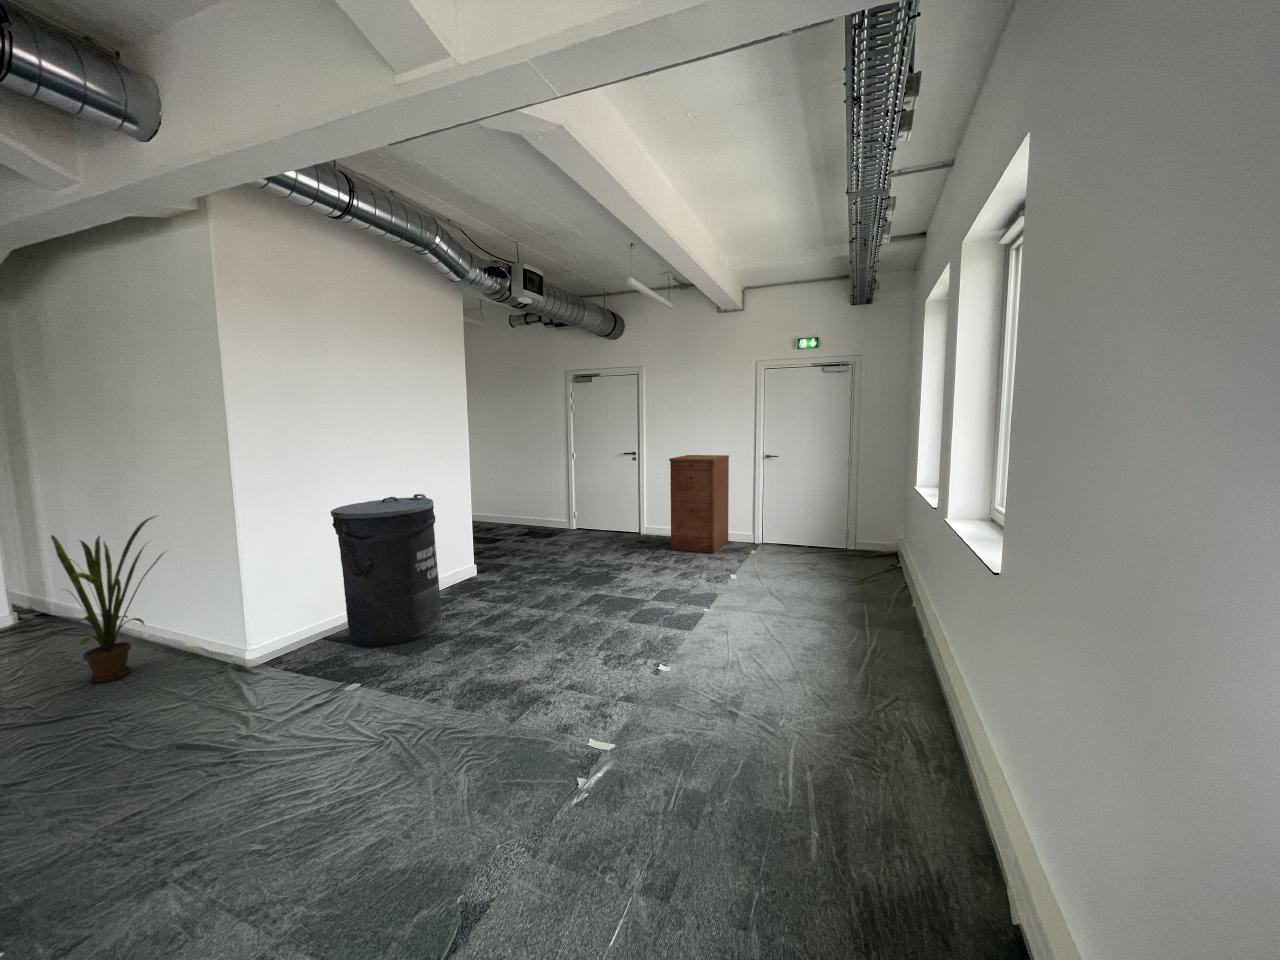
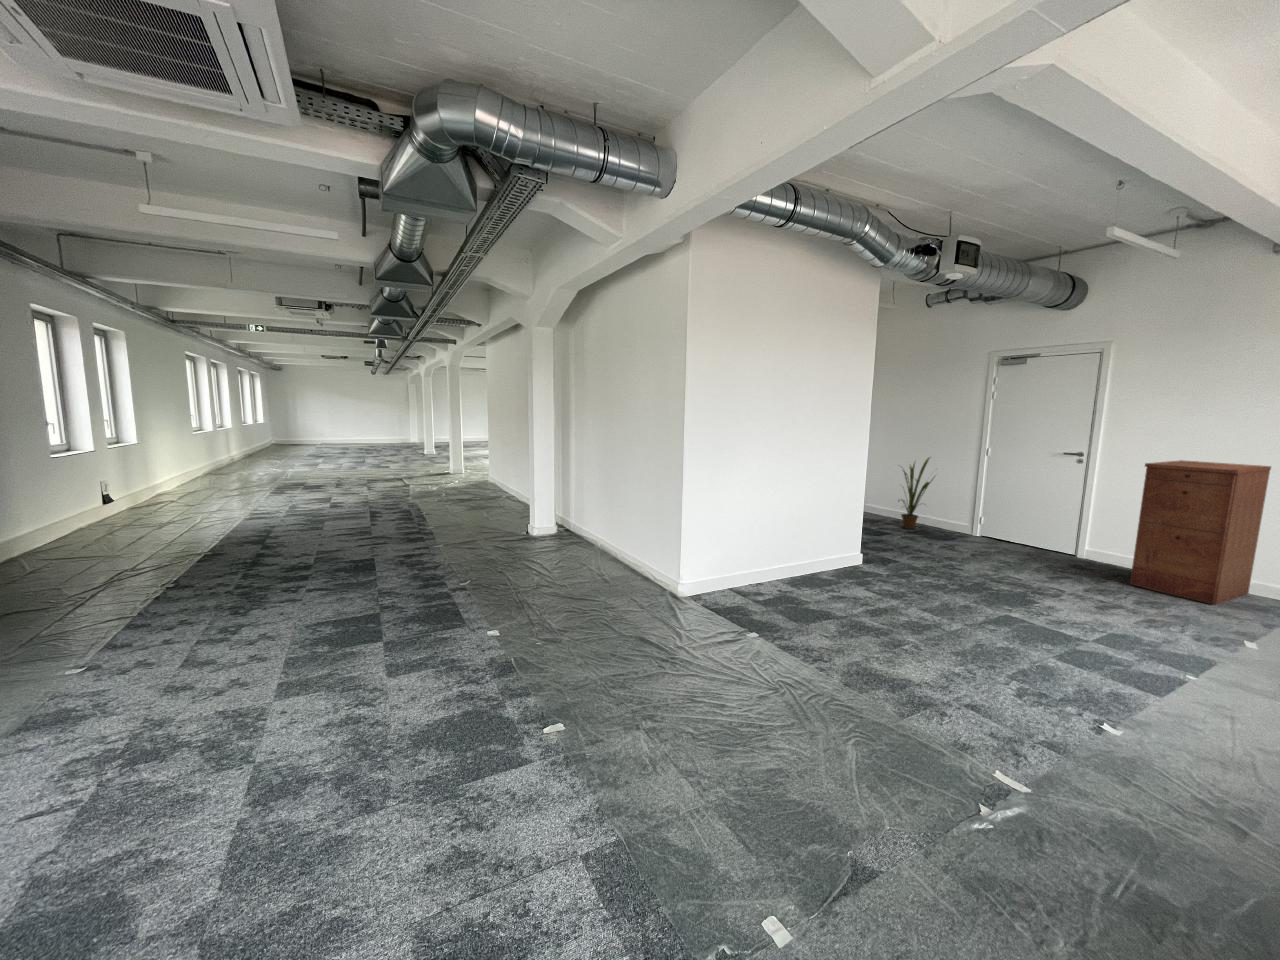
trash can: present [331,494,442,647] -> none [746,477,831,610]
house plant: present [51,516,164,682] -> present [898,457,934,529]

